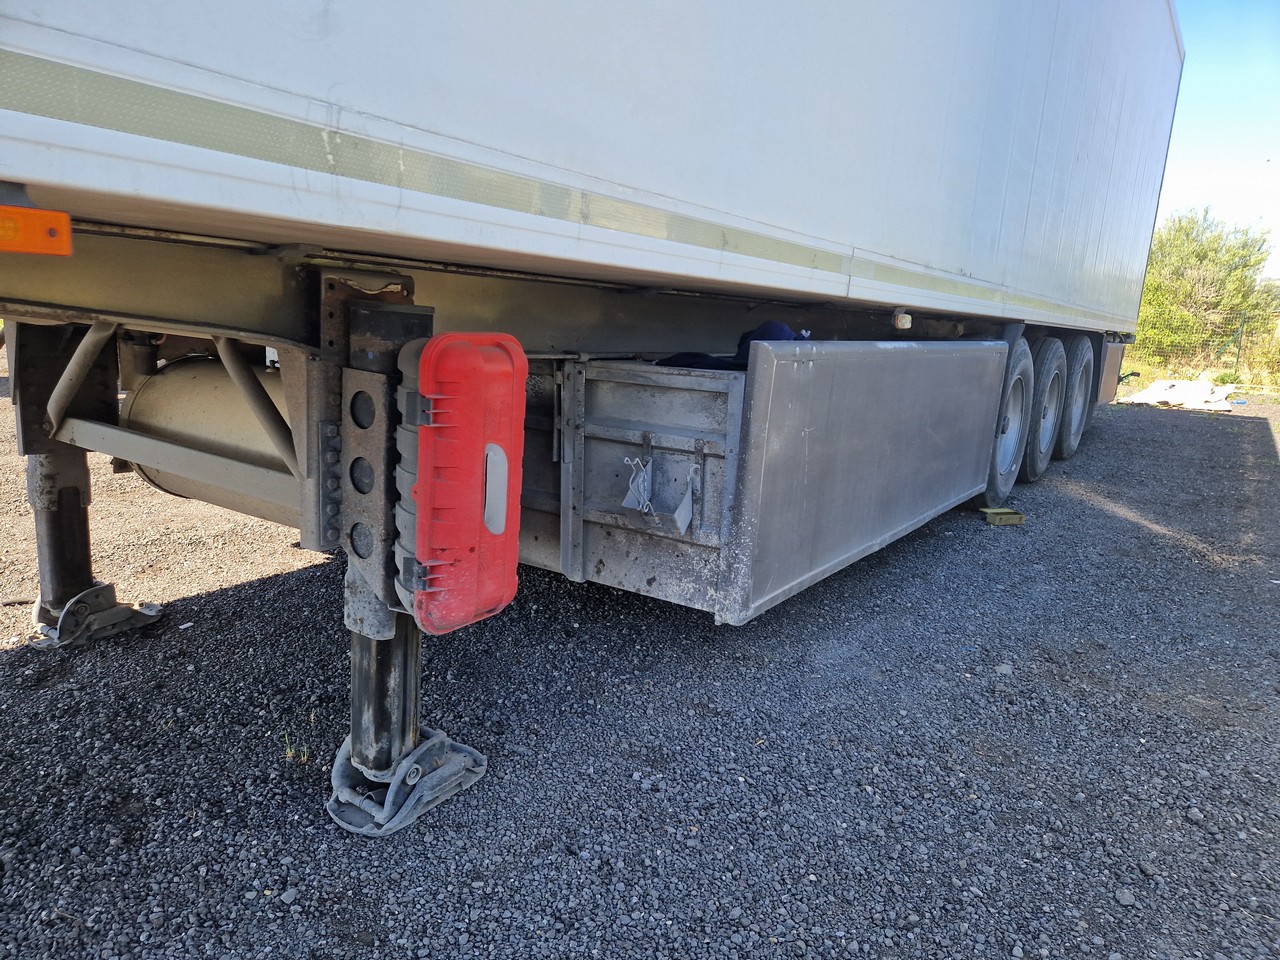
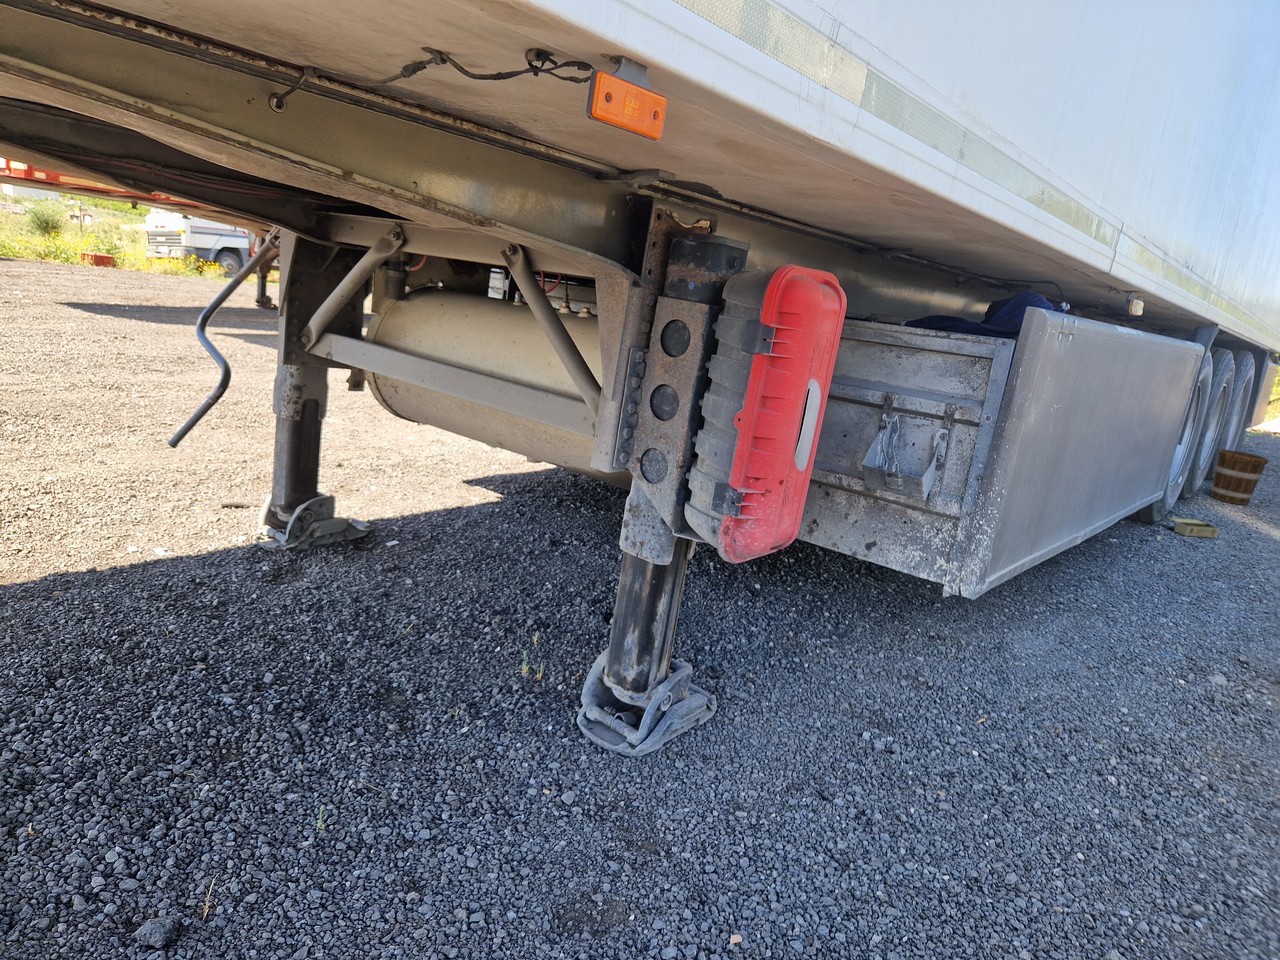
bucket: none [1028,438,1073,488] -> present [1211,449,1268,505]

